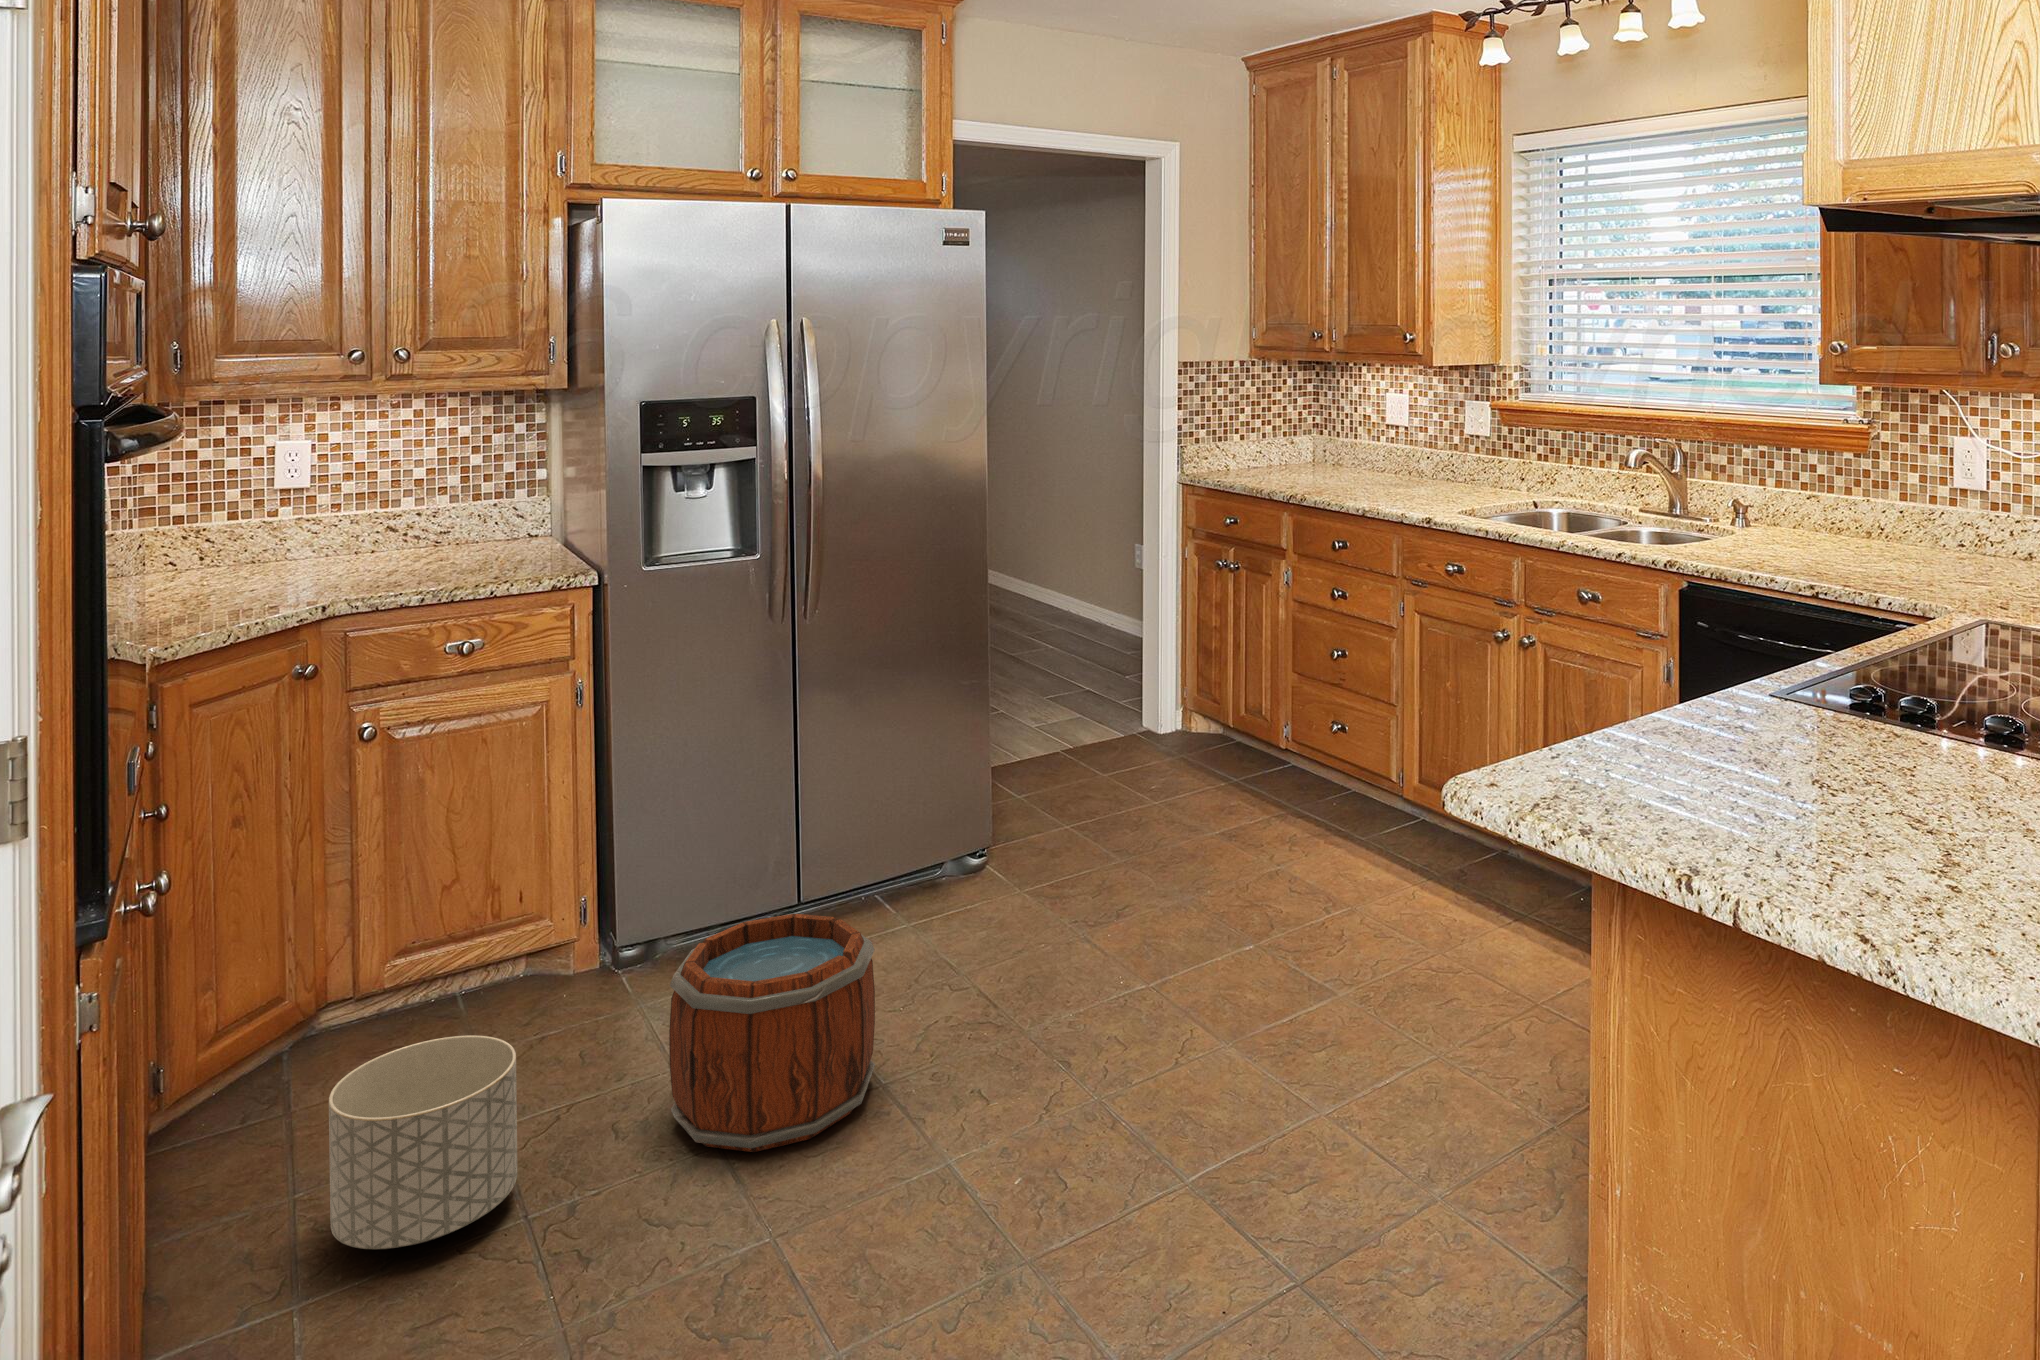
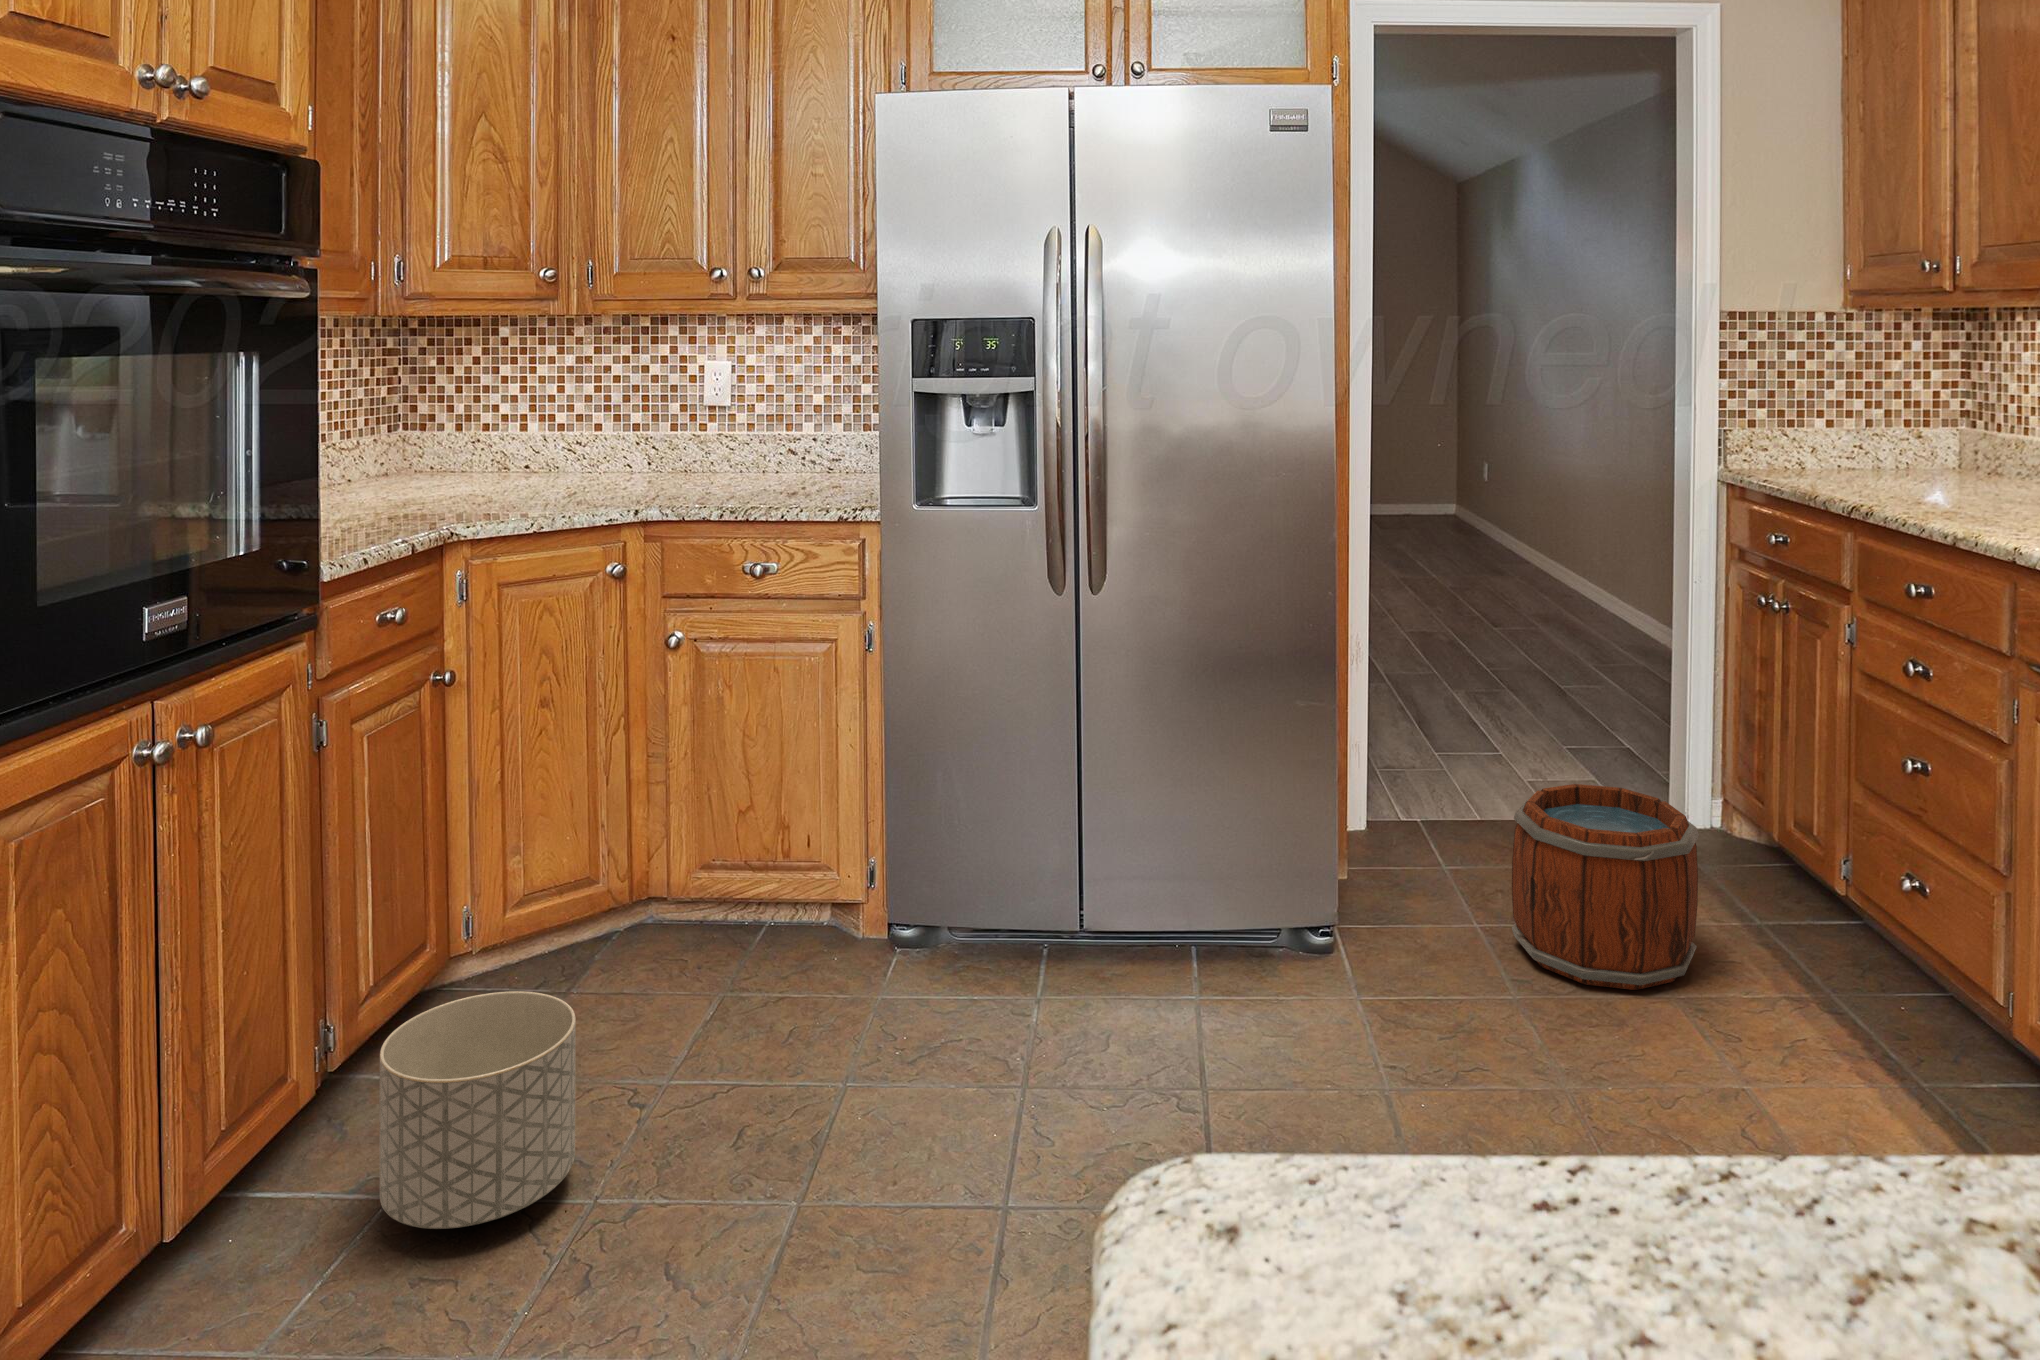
bucket: present [669,914,875,1152] -> present [1512,784,1699,990]

